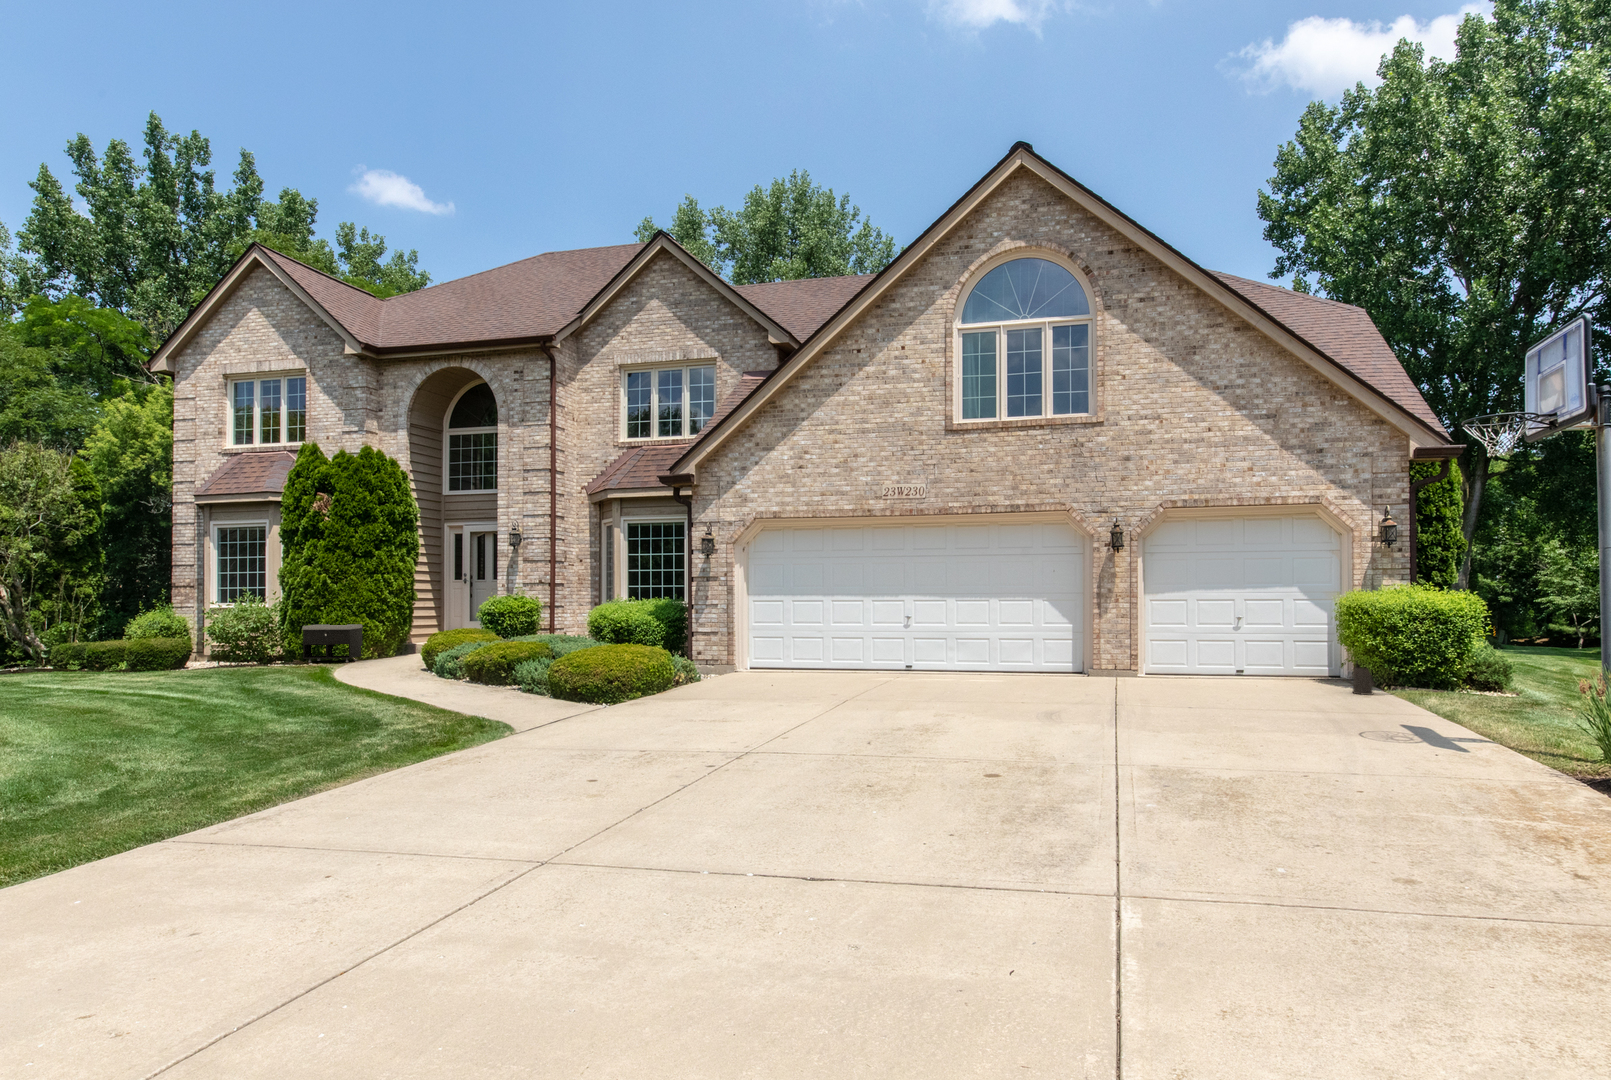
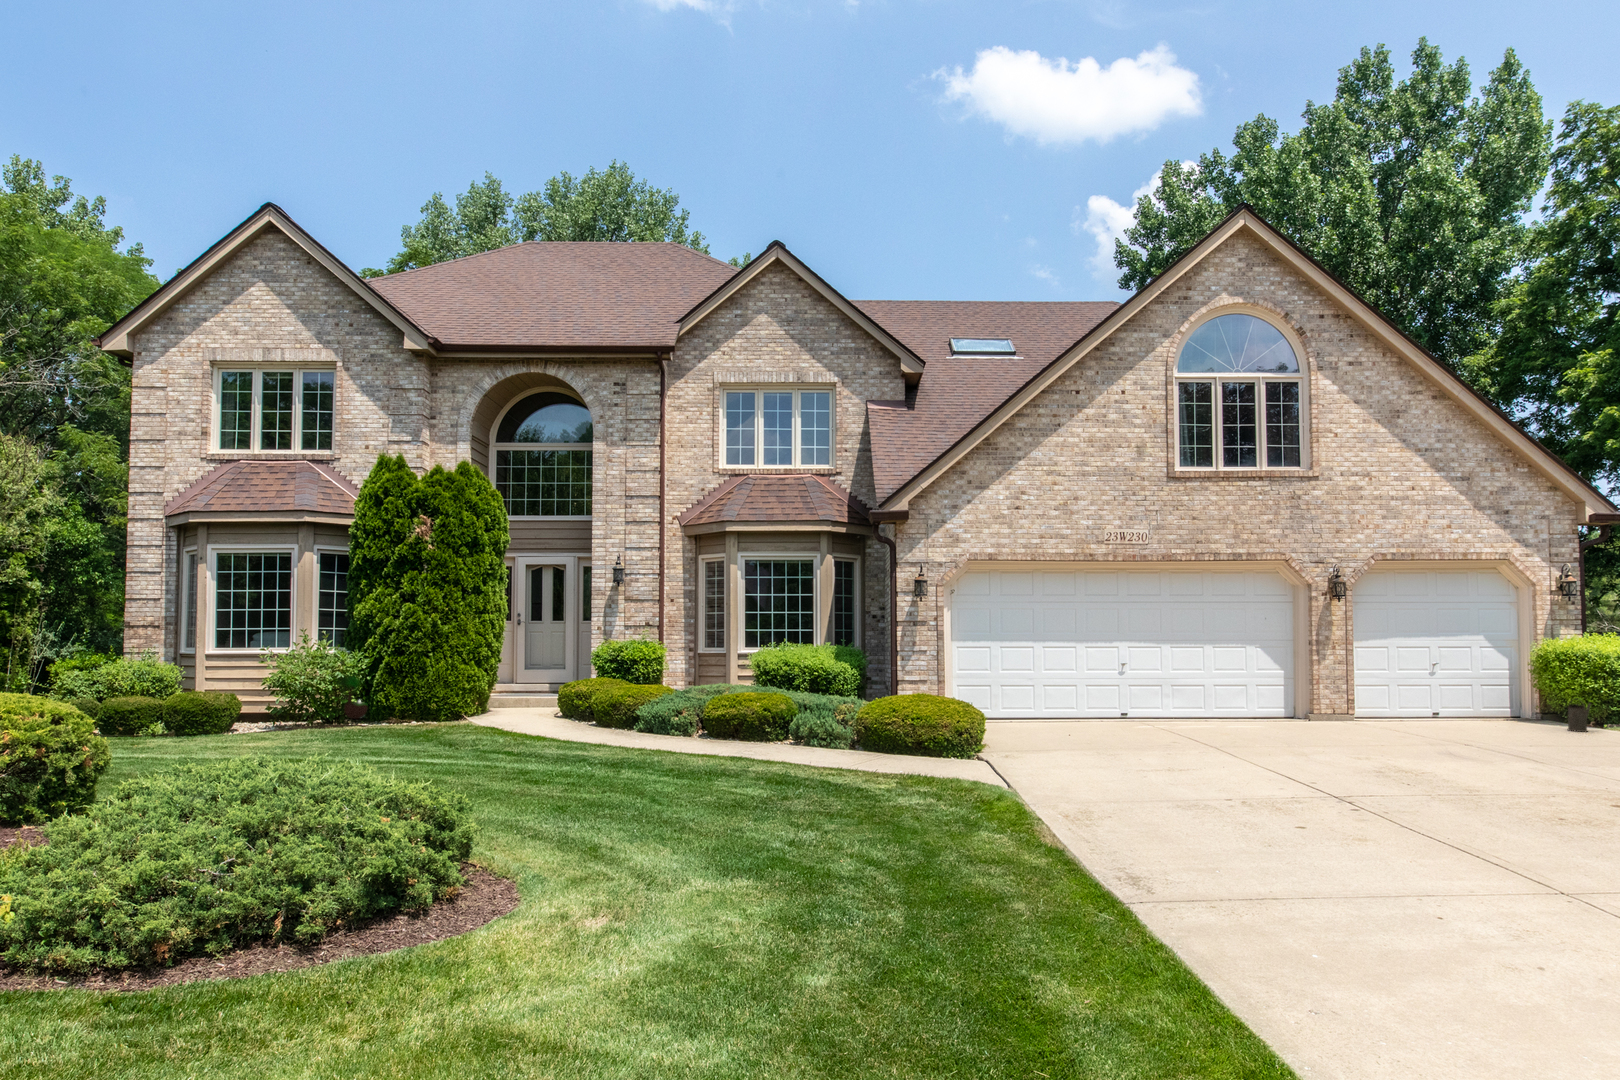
potted tree: none [264,619,293,659] -> present [337,674,368,719]
storage bench: present [302,624,363,662] -> none [407,675,471,723]

